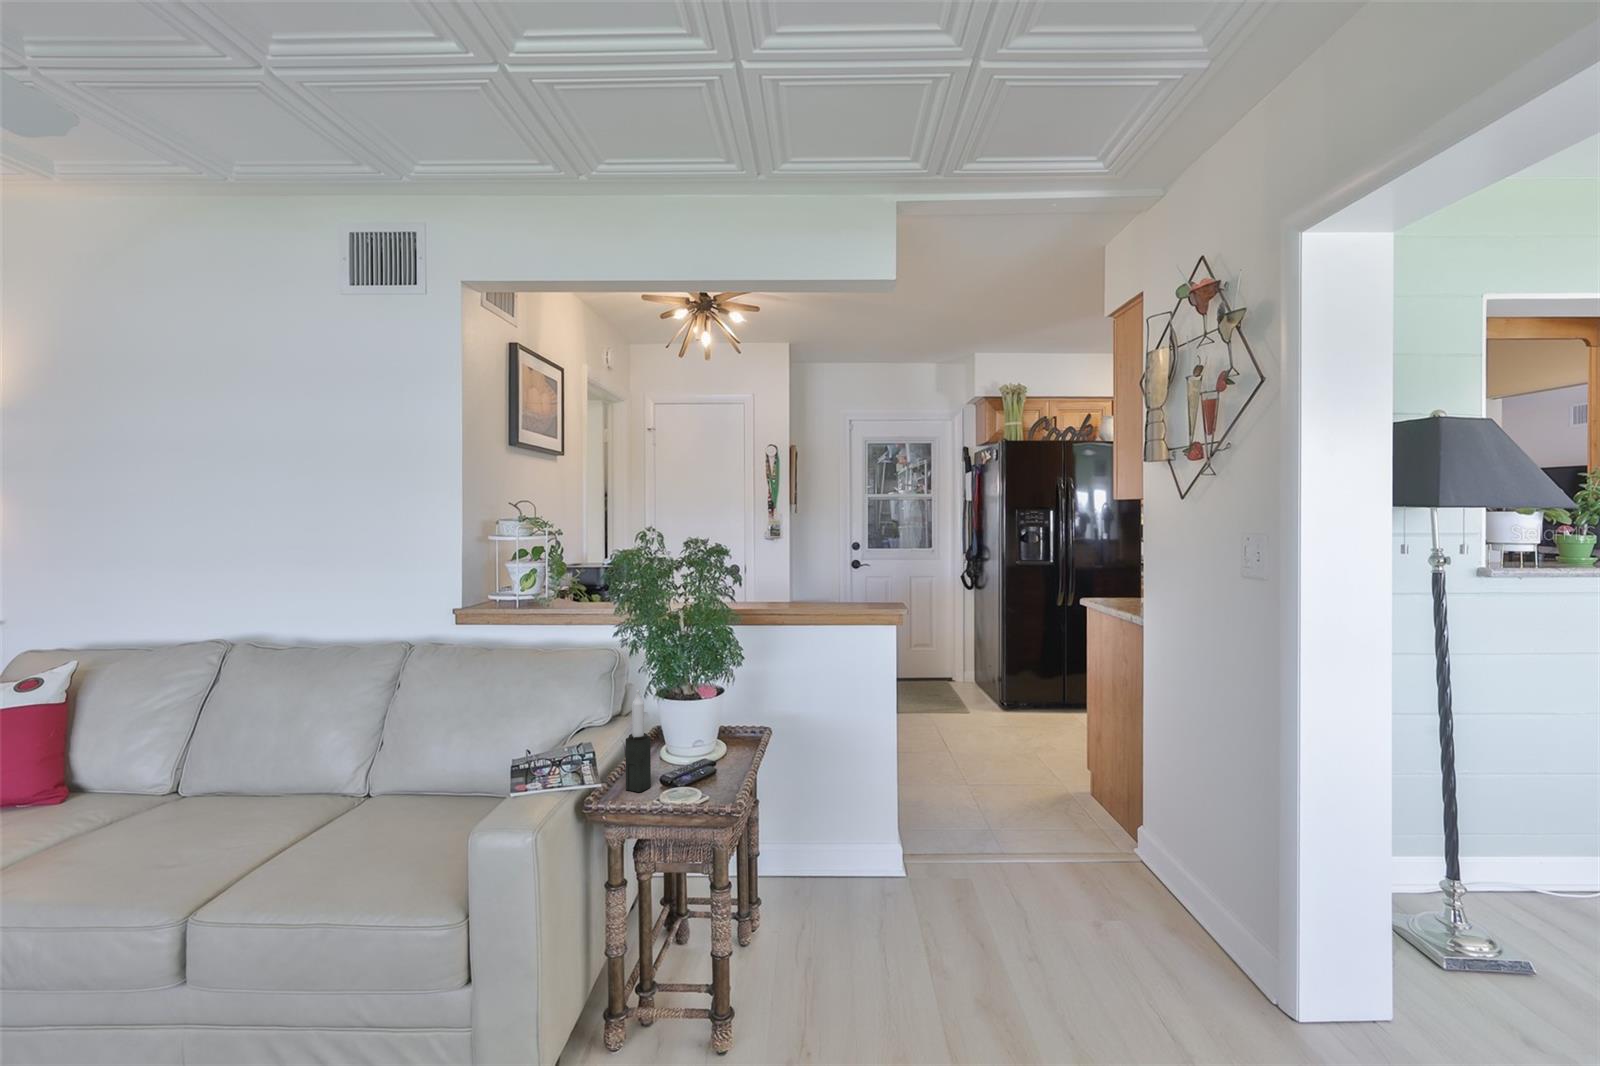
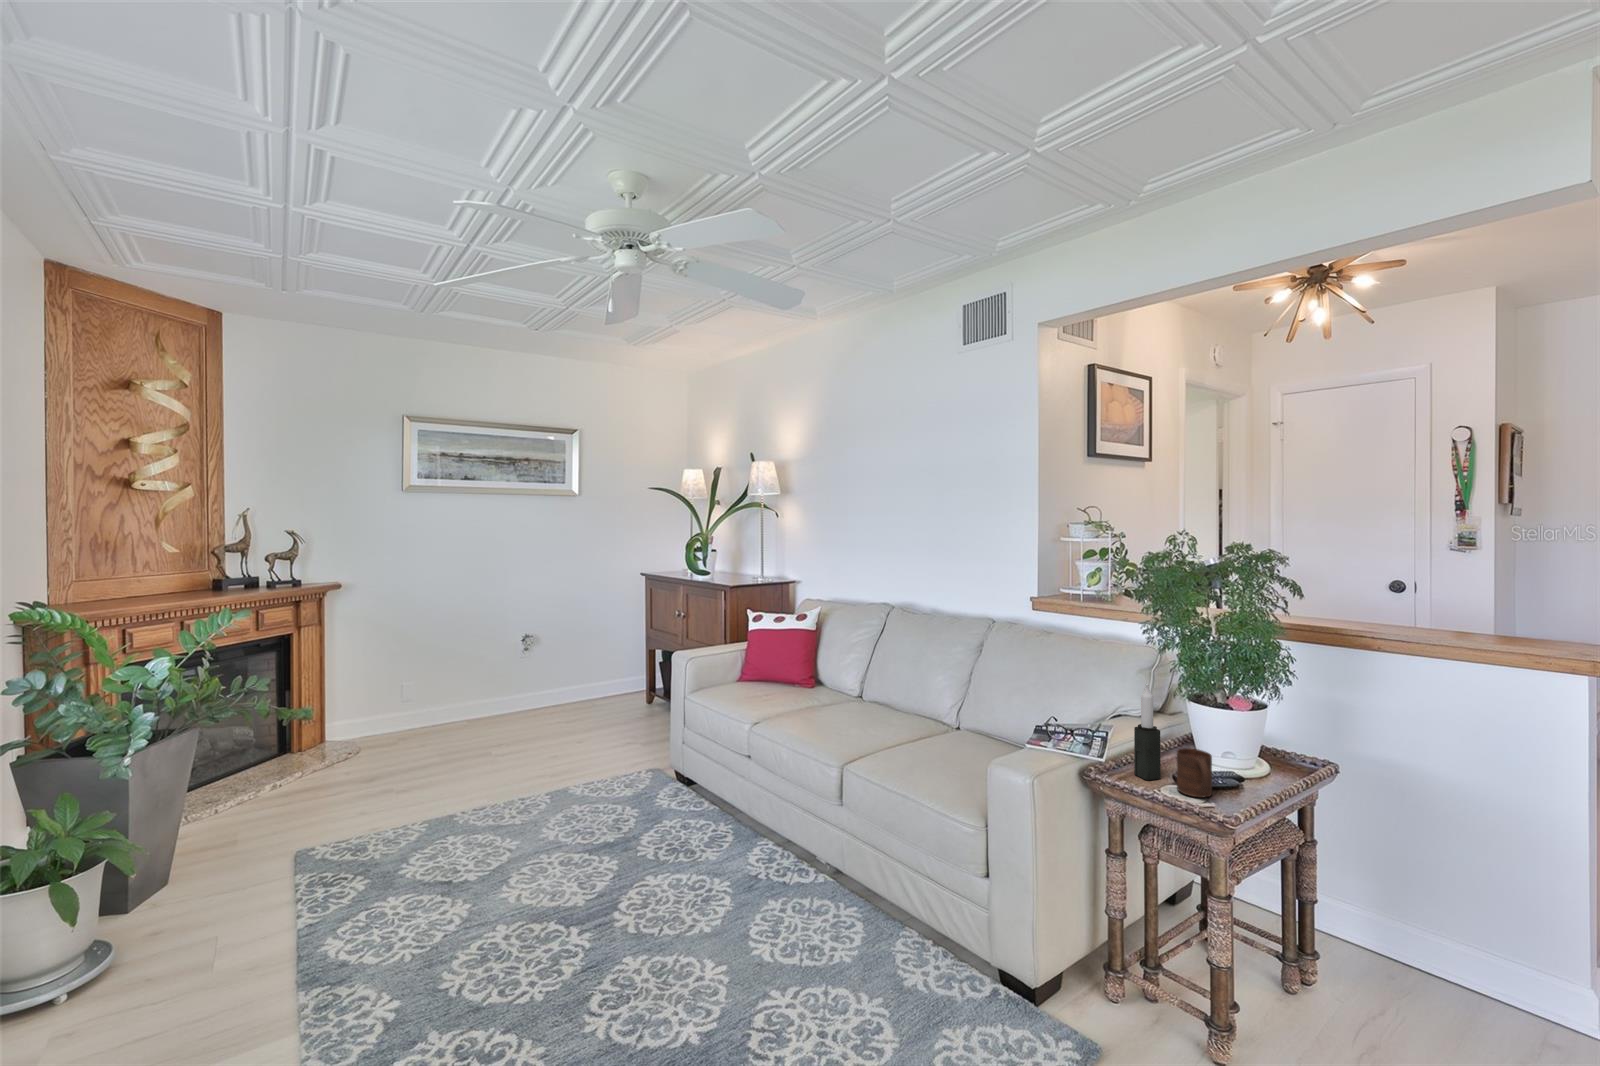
cup: none [670,747,704,796] -> present [1177,748,1212,797]

